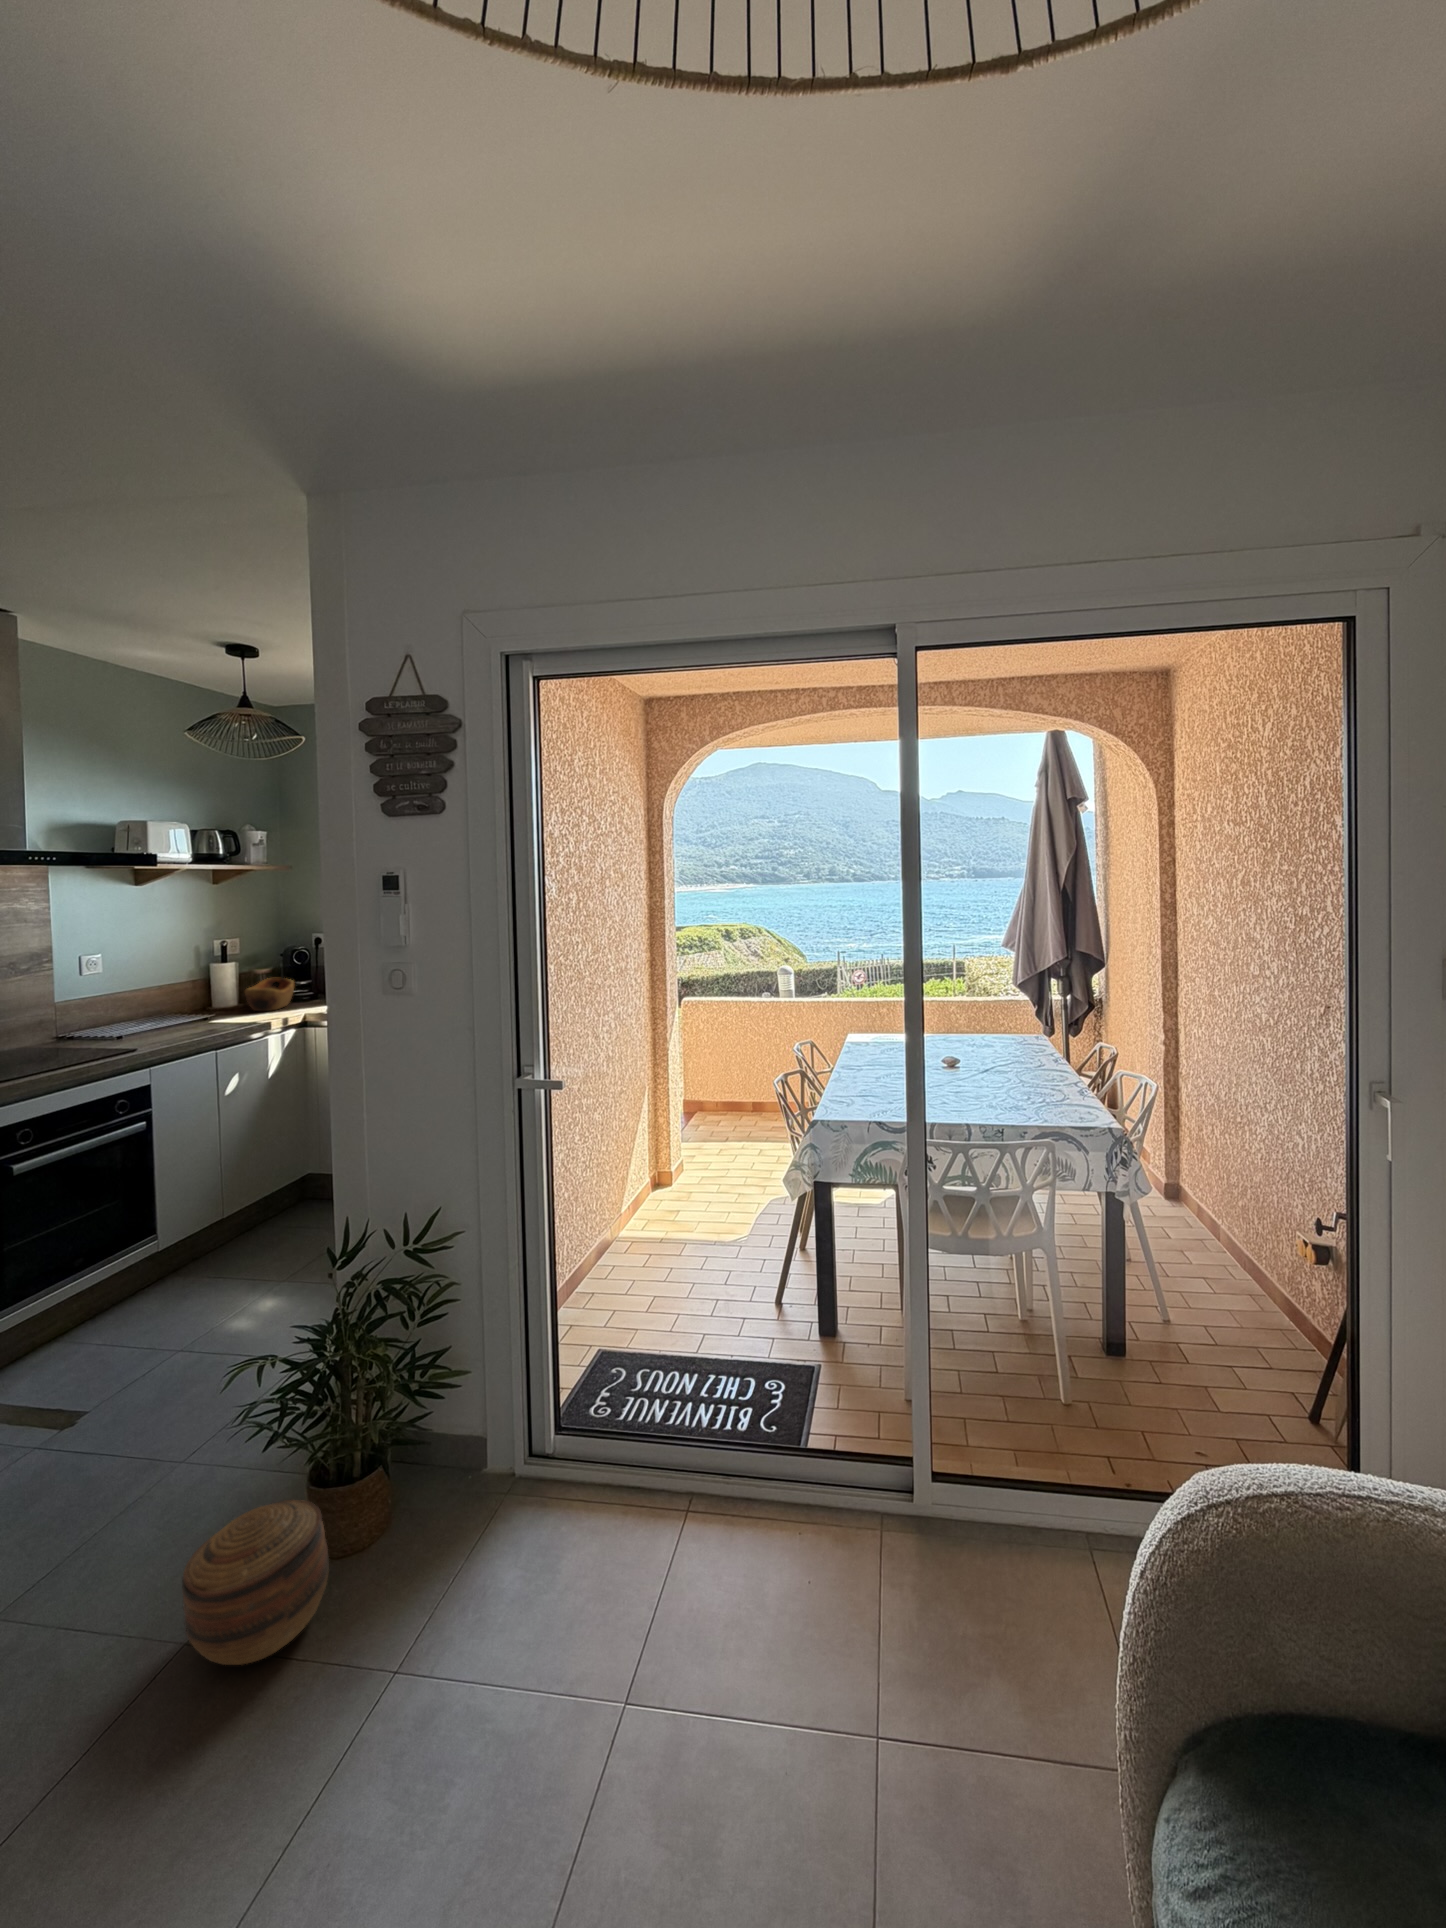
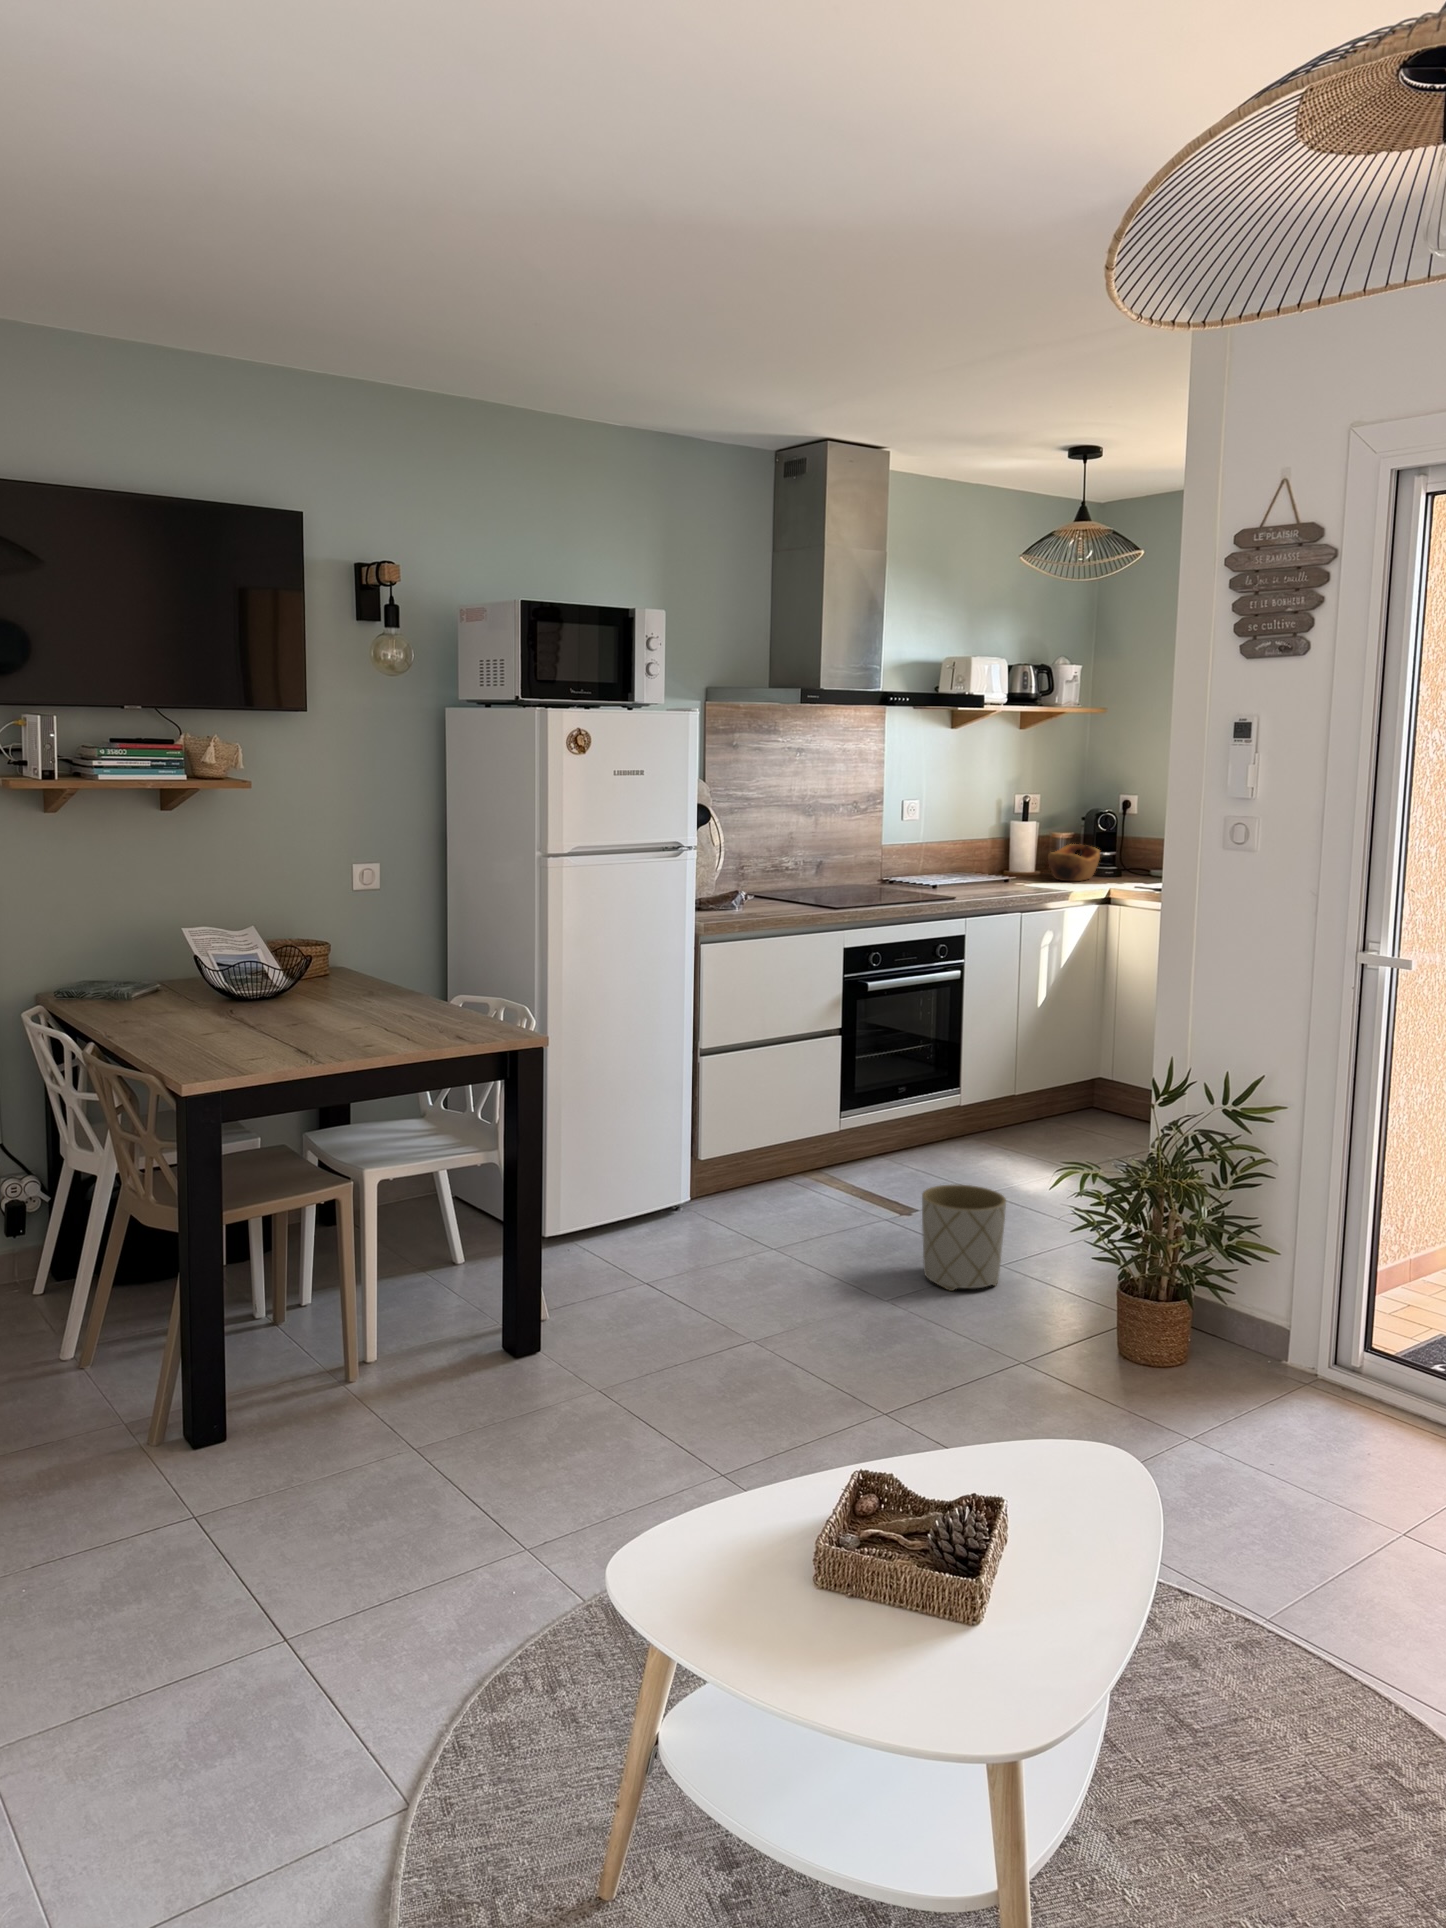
planter: none [60,1385,178,1537] -> present [922,1184,1006,1291]
basket: present [182,1500,329,1665] -> none [1024,1280,1135,1391]

